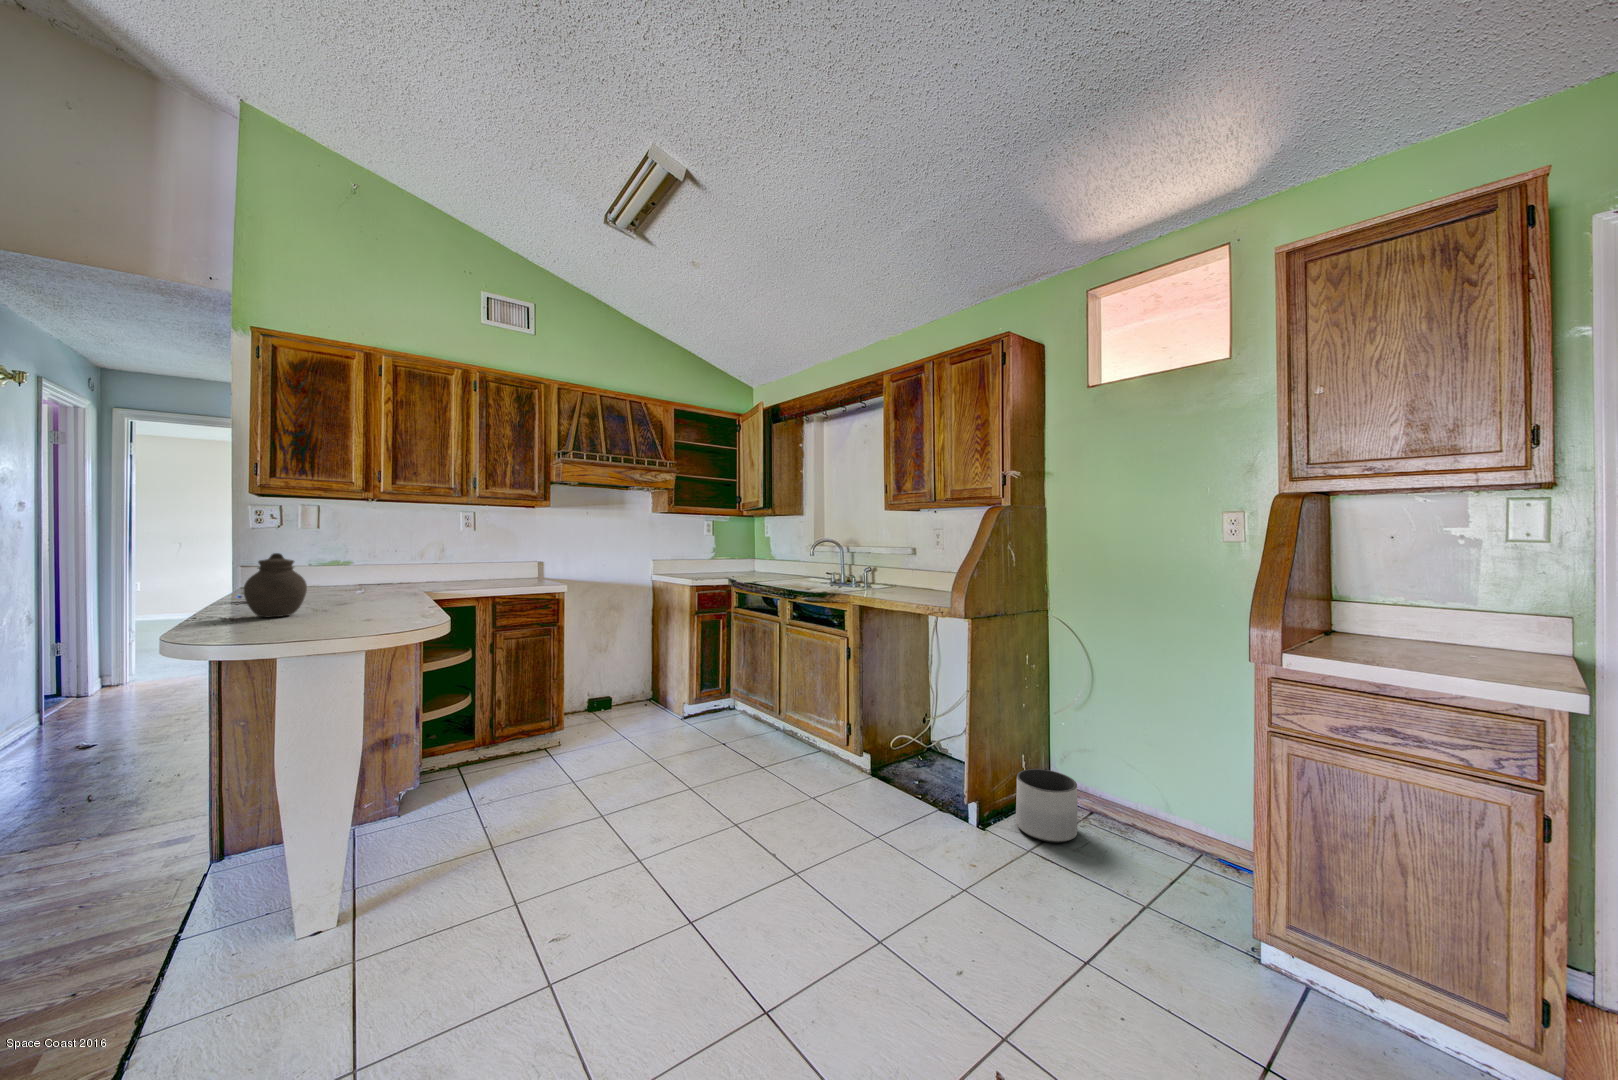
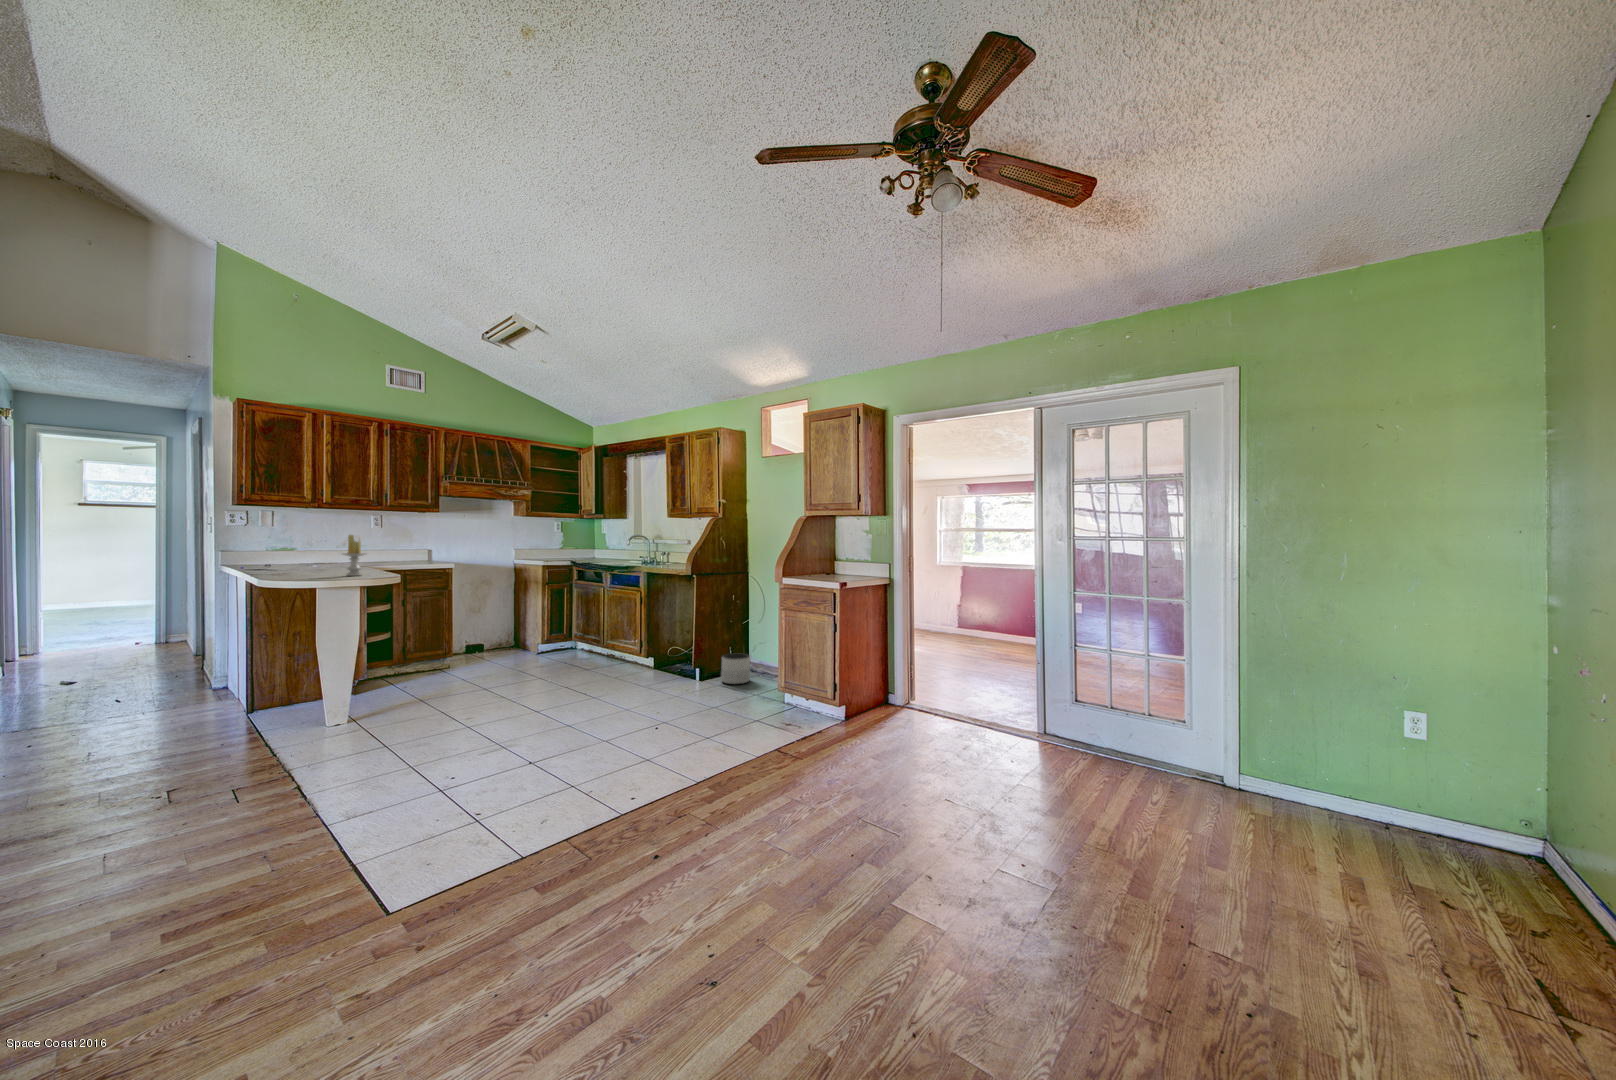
candle: none [319,538,372,621] -> present [343,535,366,576]
jar: present [244,553,307,617] -> none [292,542,324,575]

